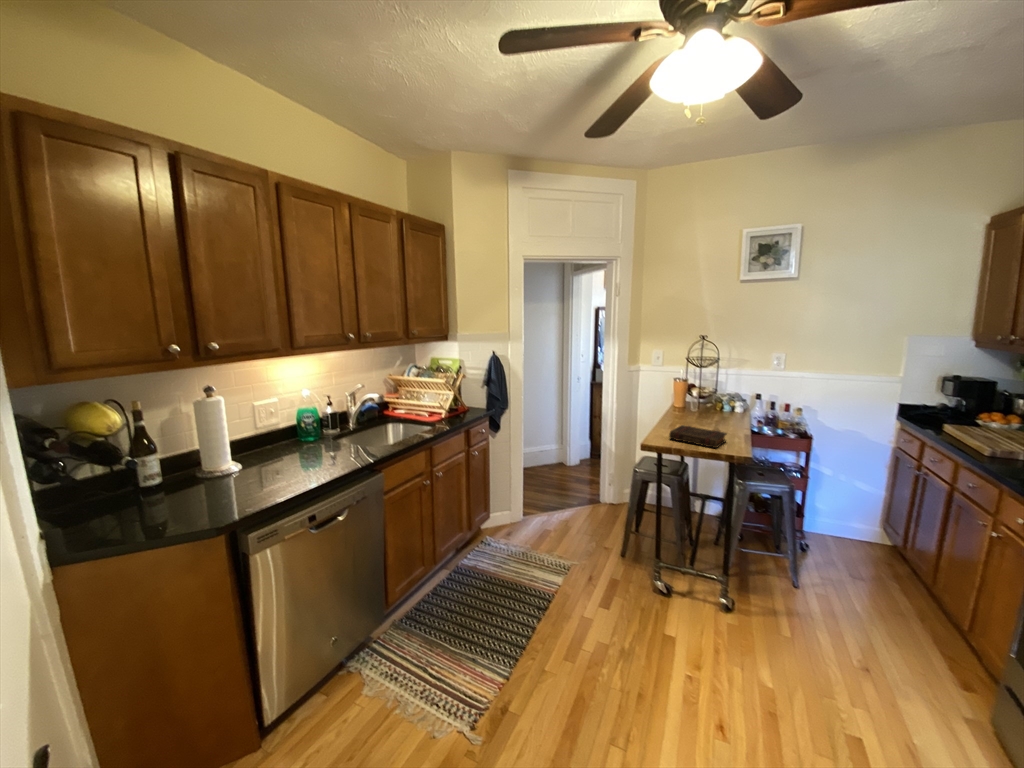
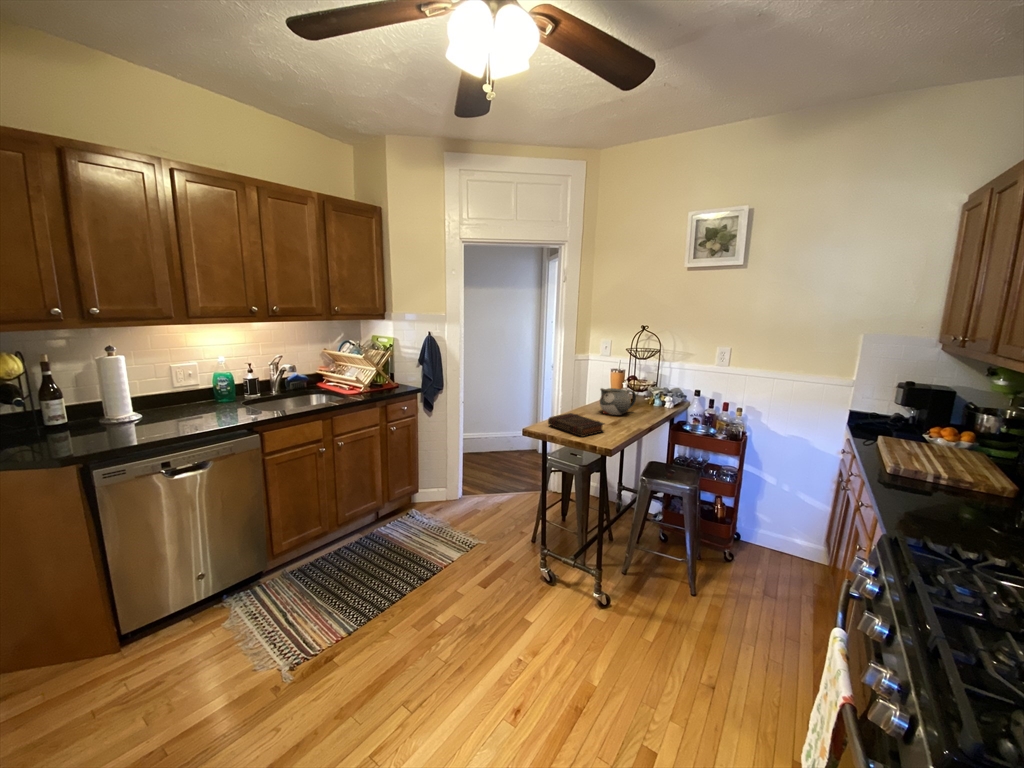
teapot: none [689,398,722,424] -> present [600,388,636,415]

